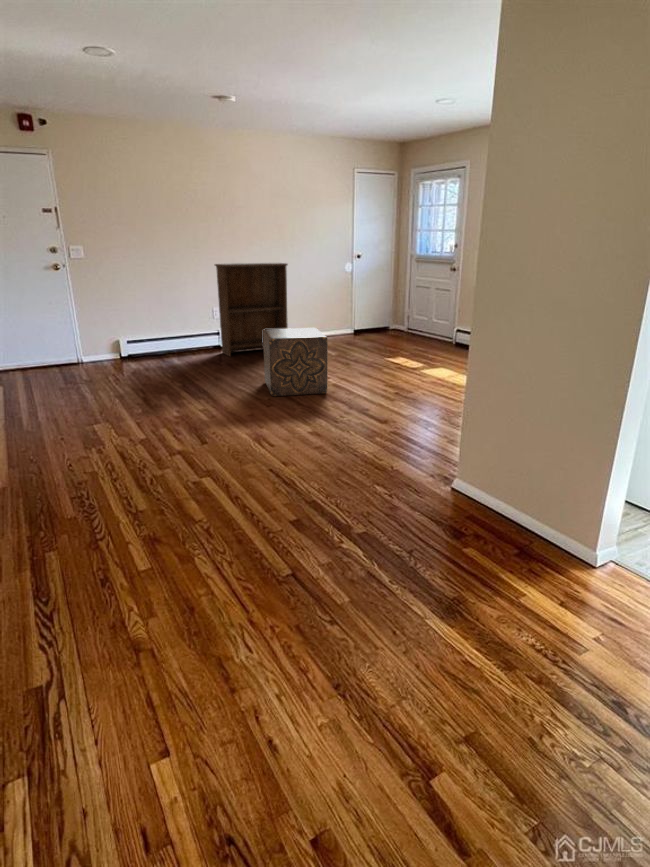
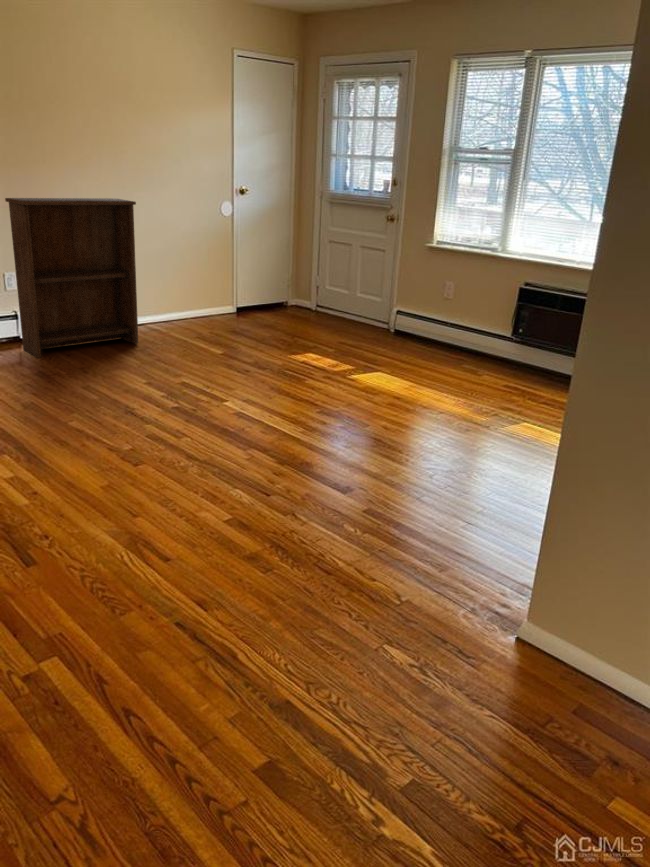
ottoman: present [263,328,328,396] -> none [111,318,231,442]

